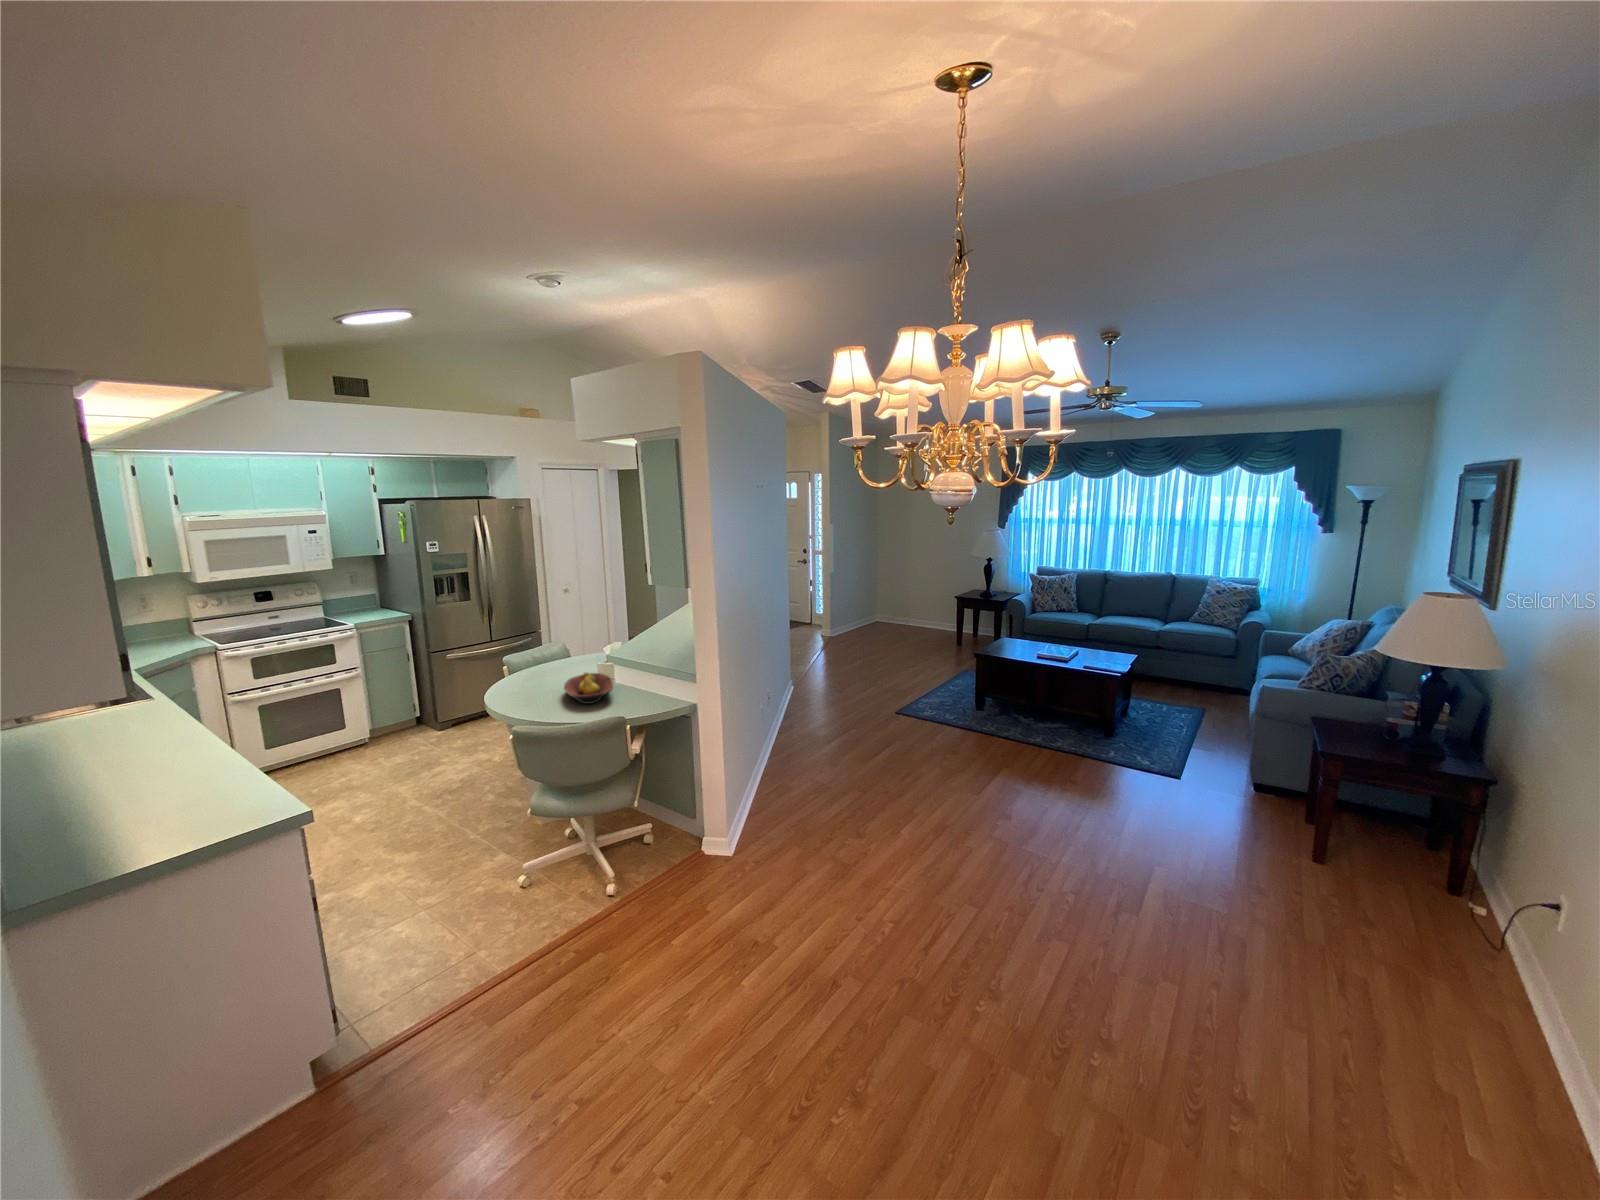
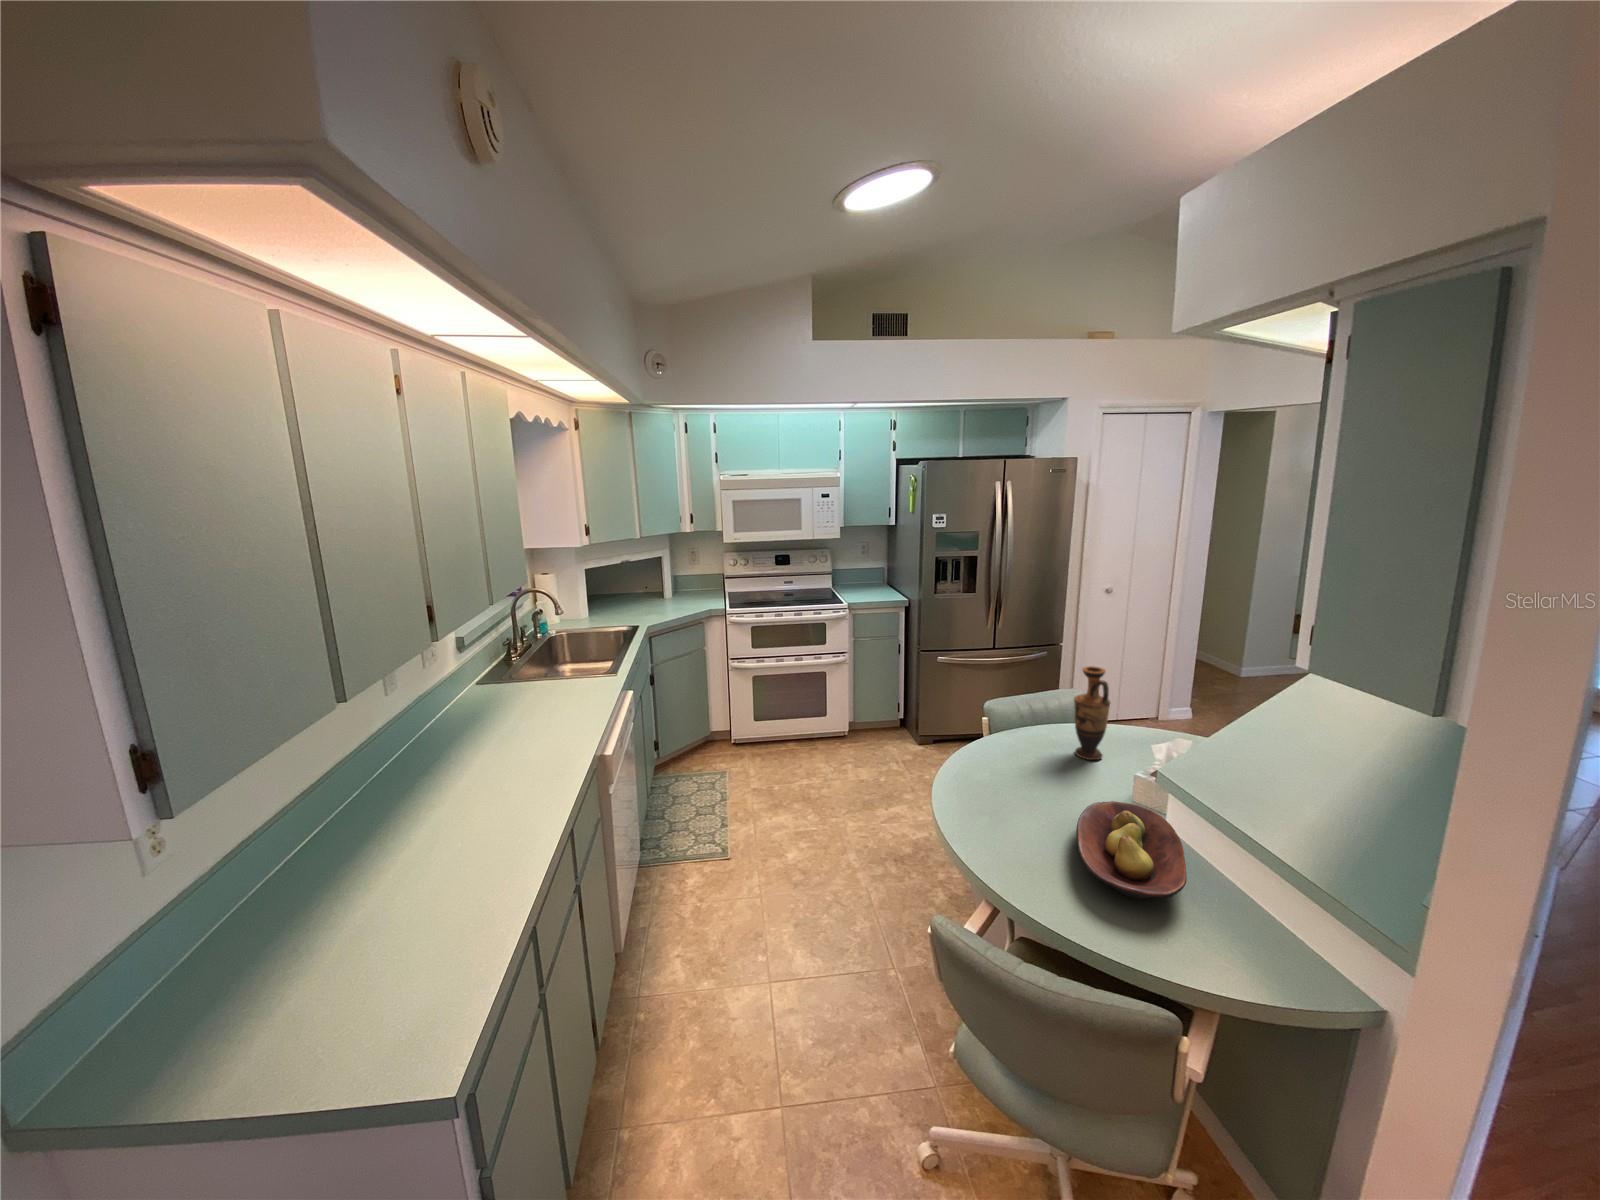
vase: none [553,617,574,670] -> present [1074,666,1110,760]

